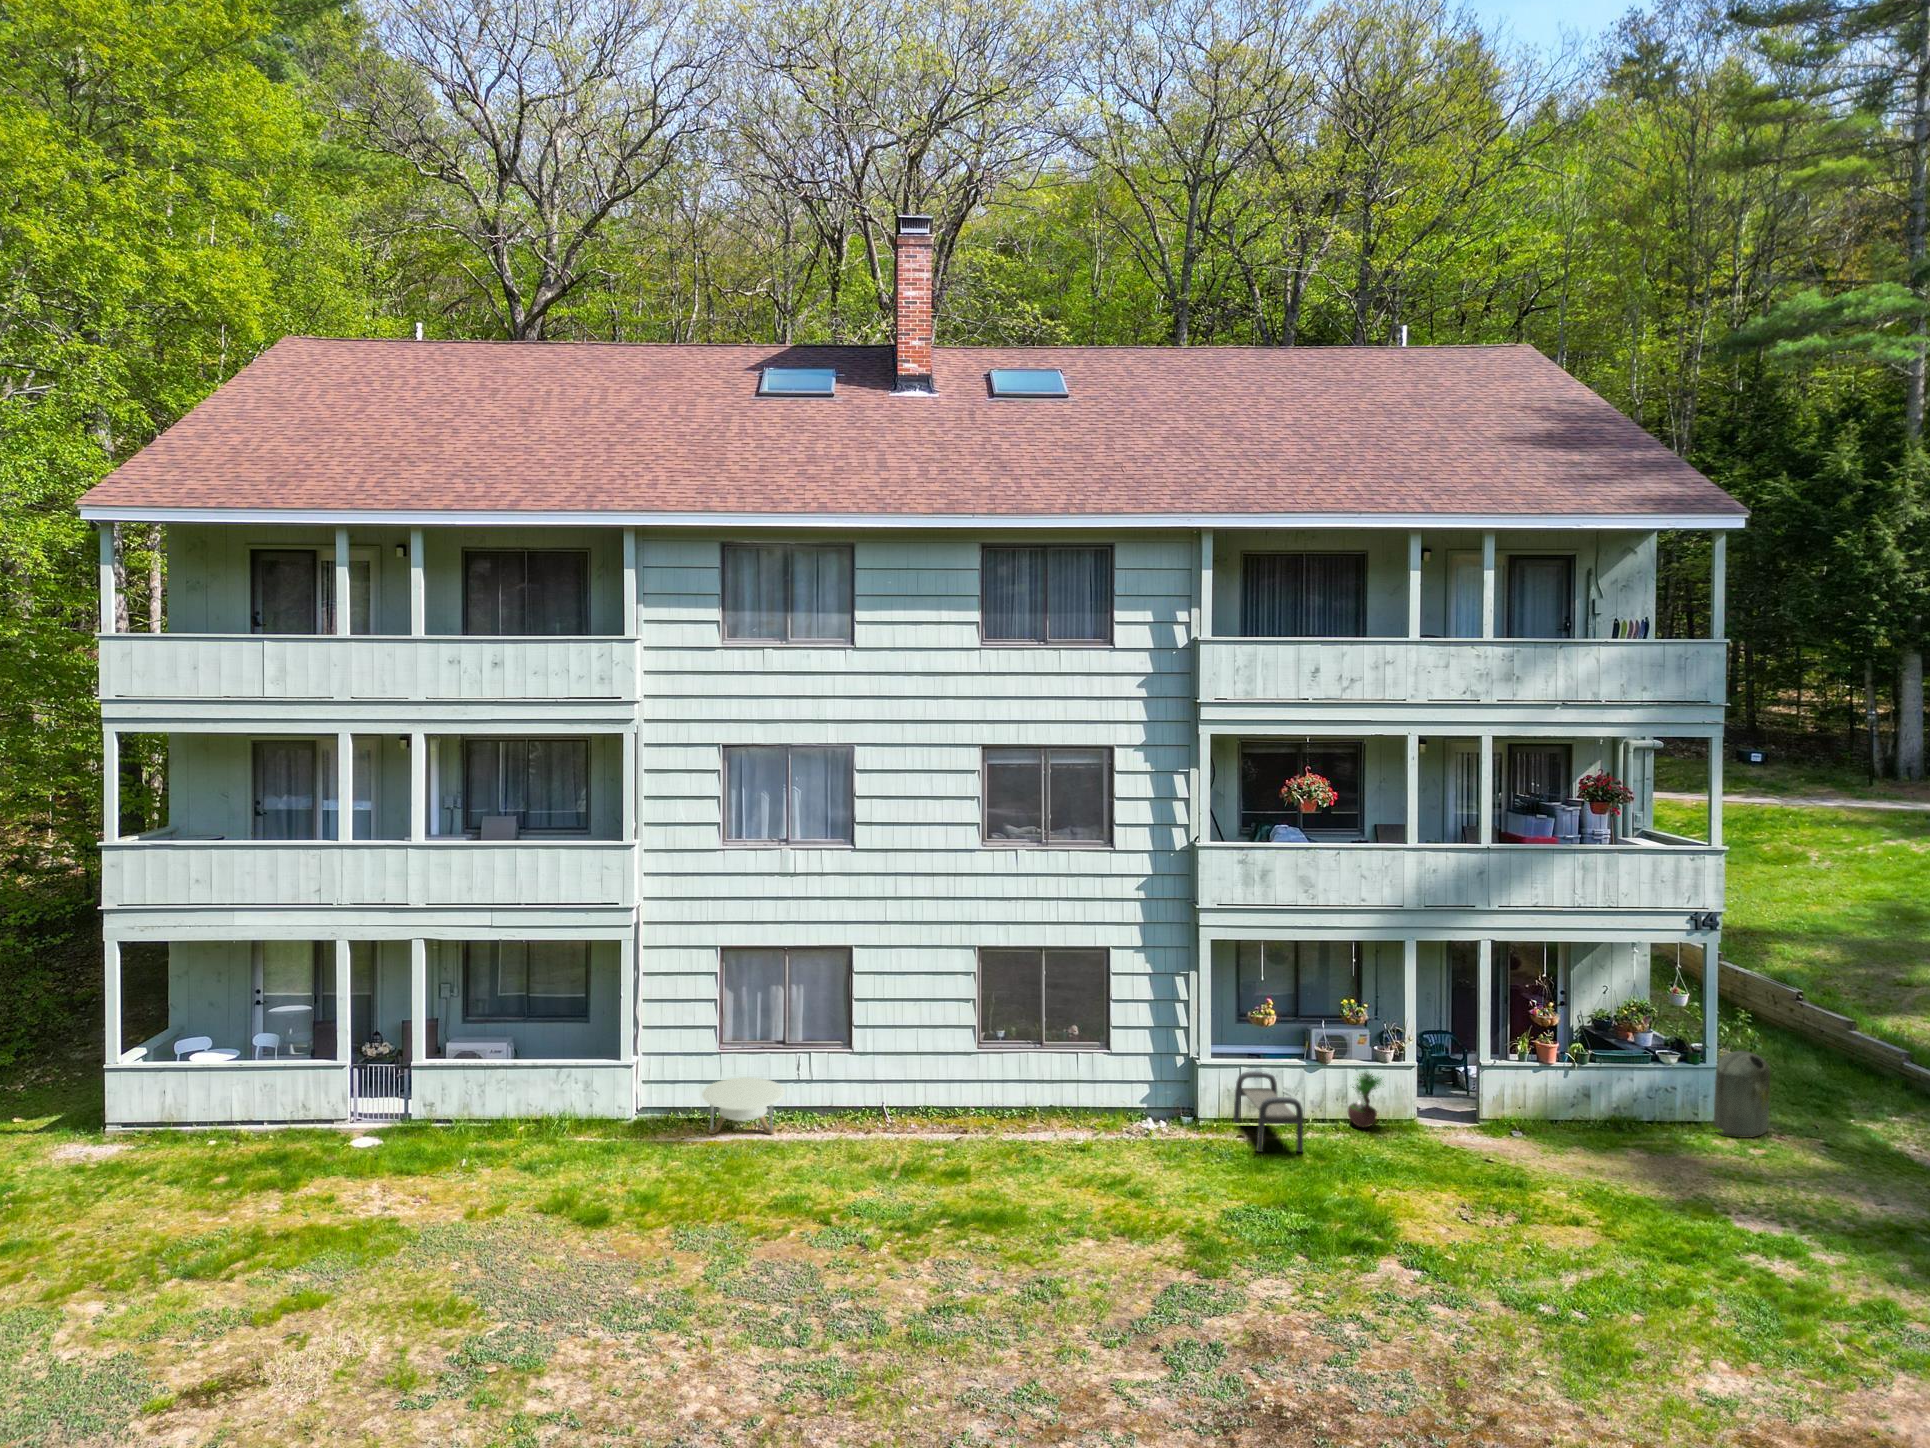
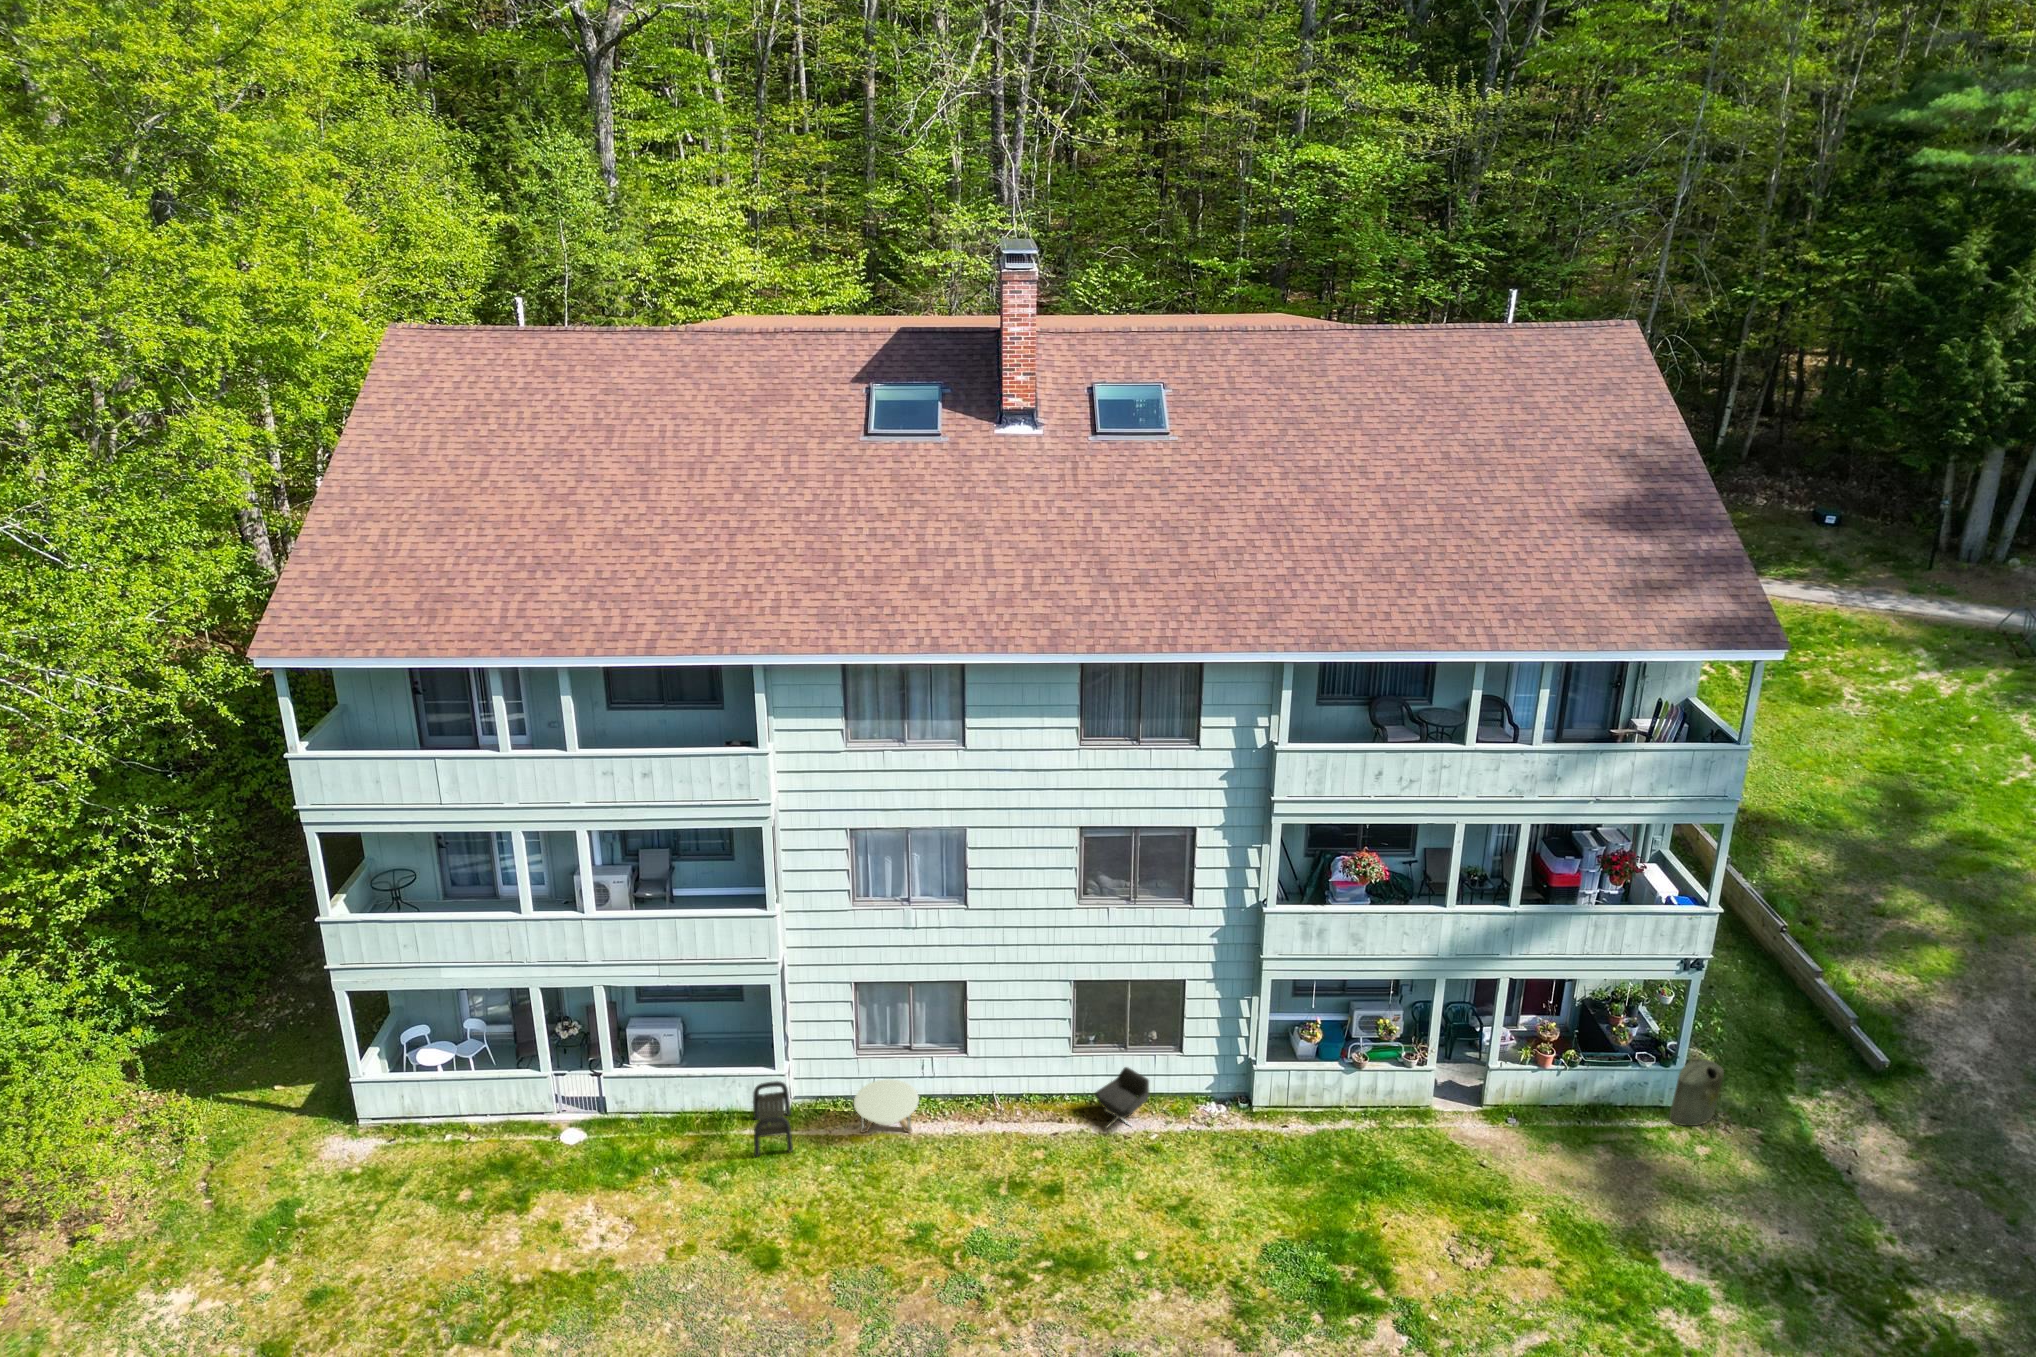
lounge chair: none [1004,1063,1073,1133] -> present [1095,1067,1150,1127]
bench: present [1233,1071,1303,1152] -> present [753,1081,793,1157]
potted tree: present [1348,1072,1384,1127] -> none [1372,1078,1403,1118]

